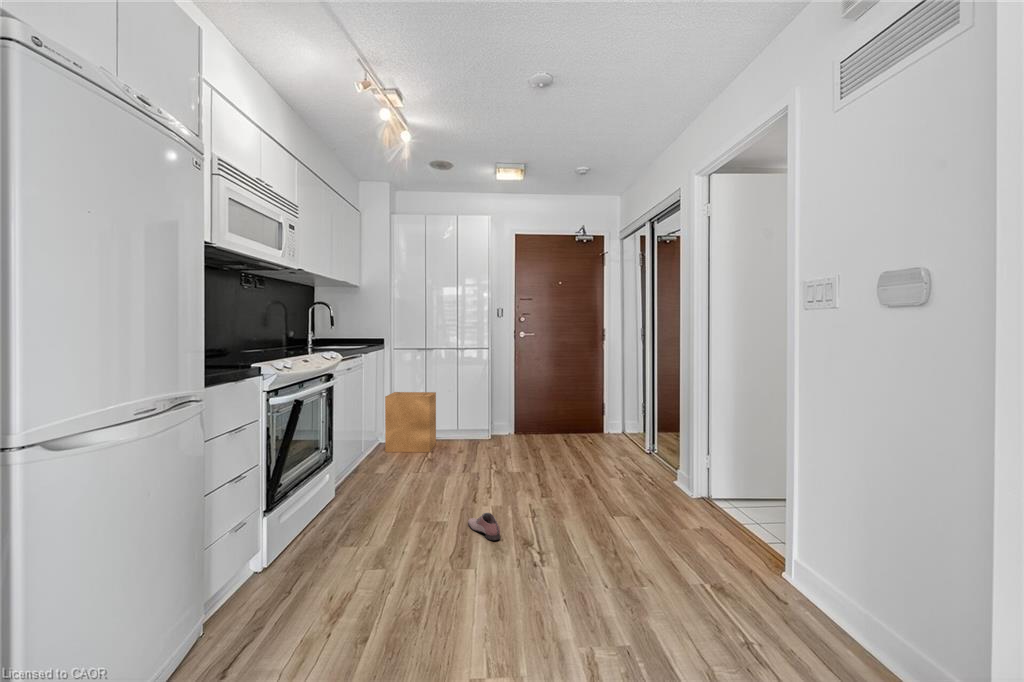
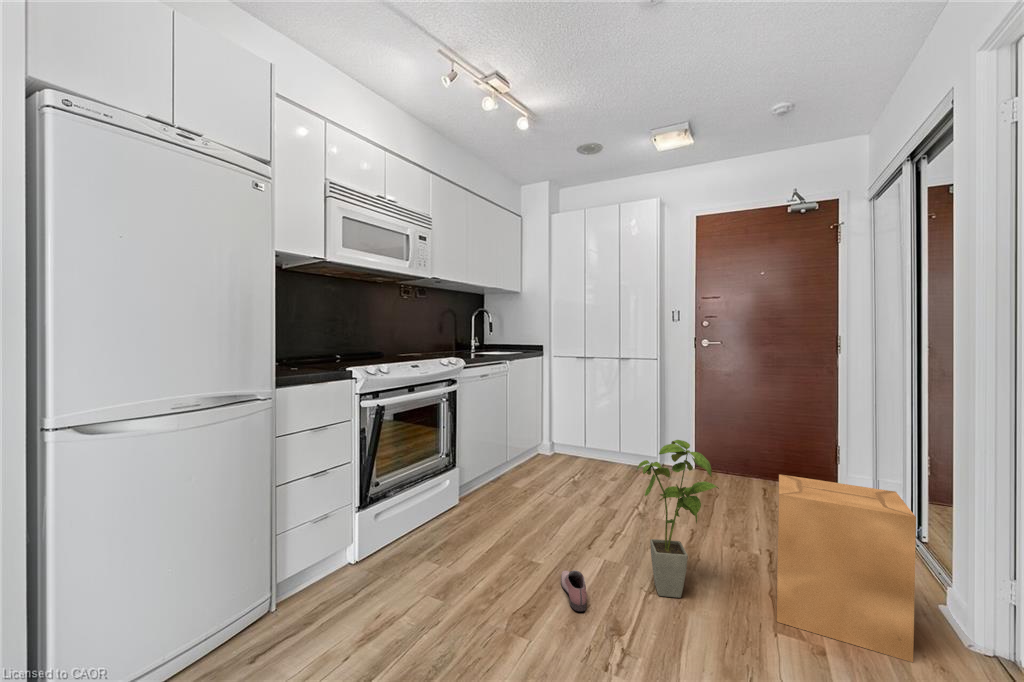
cardboard box: present [385,392,436,452] -> present [777,474,916,662]
house plant: none [520,402,579,518] -> present [637,440,719,598]

